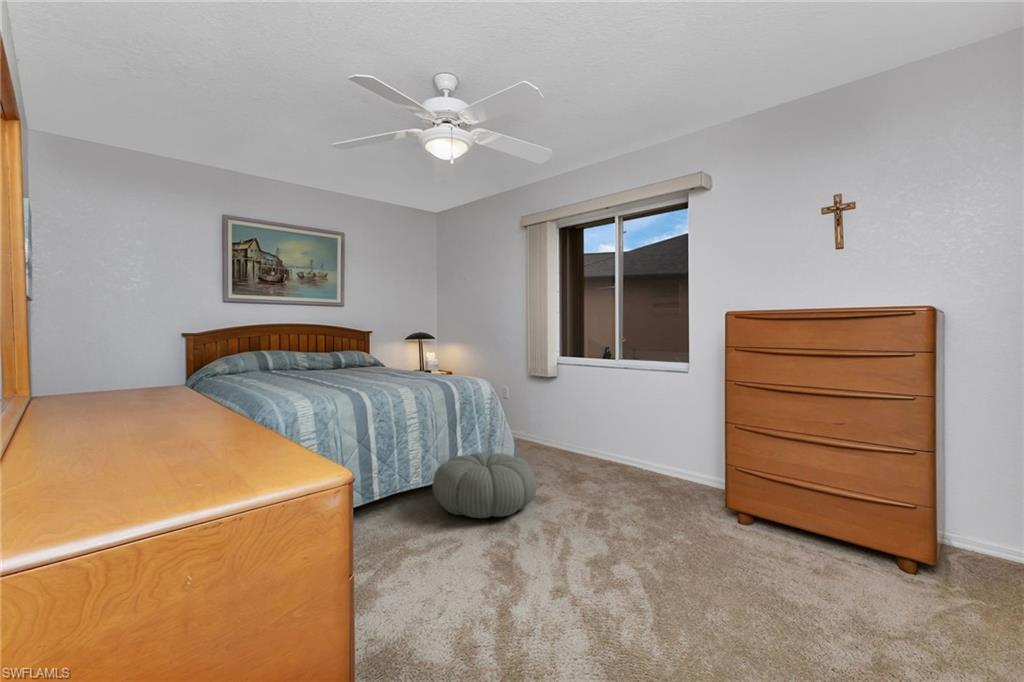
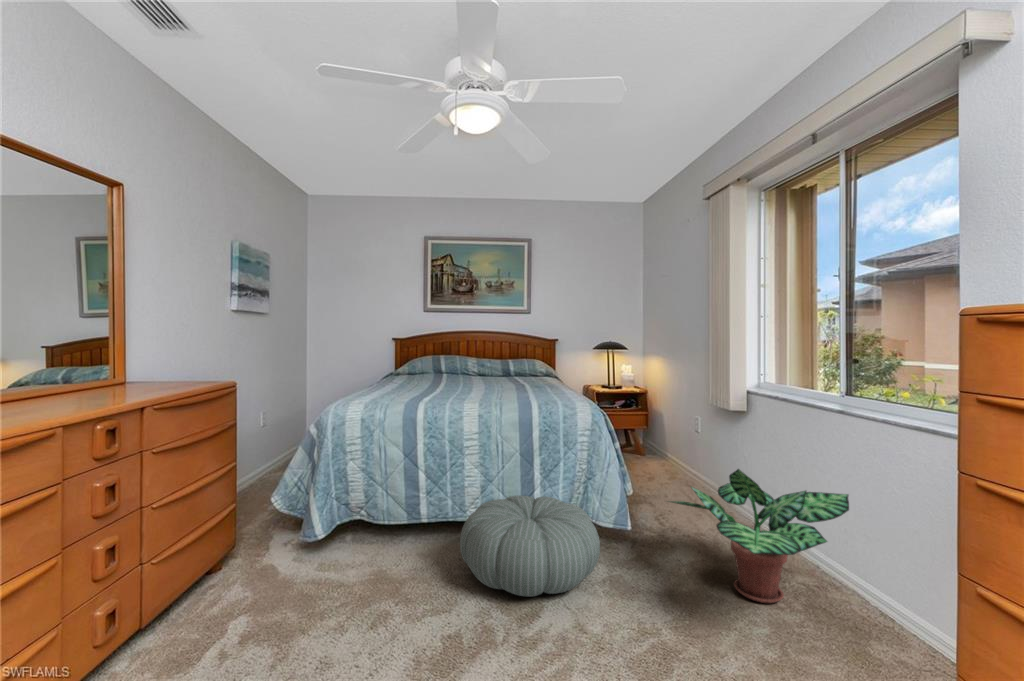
potted plant: none [542,409,645,483] -> present [669,469,849,603]

